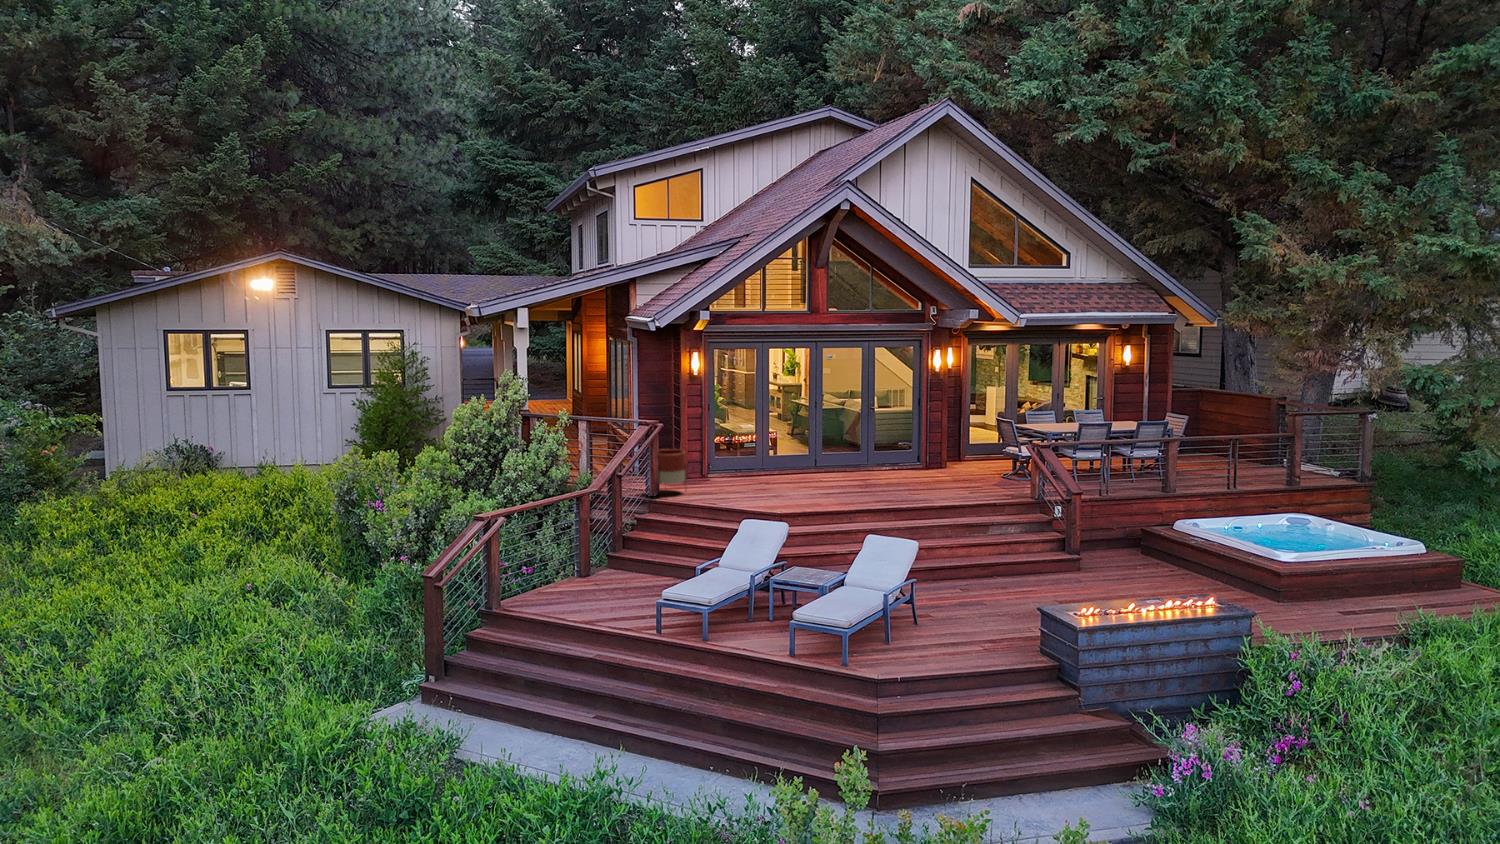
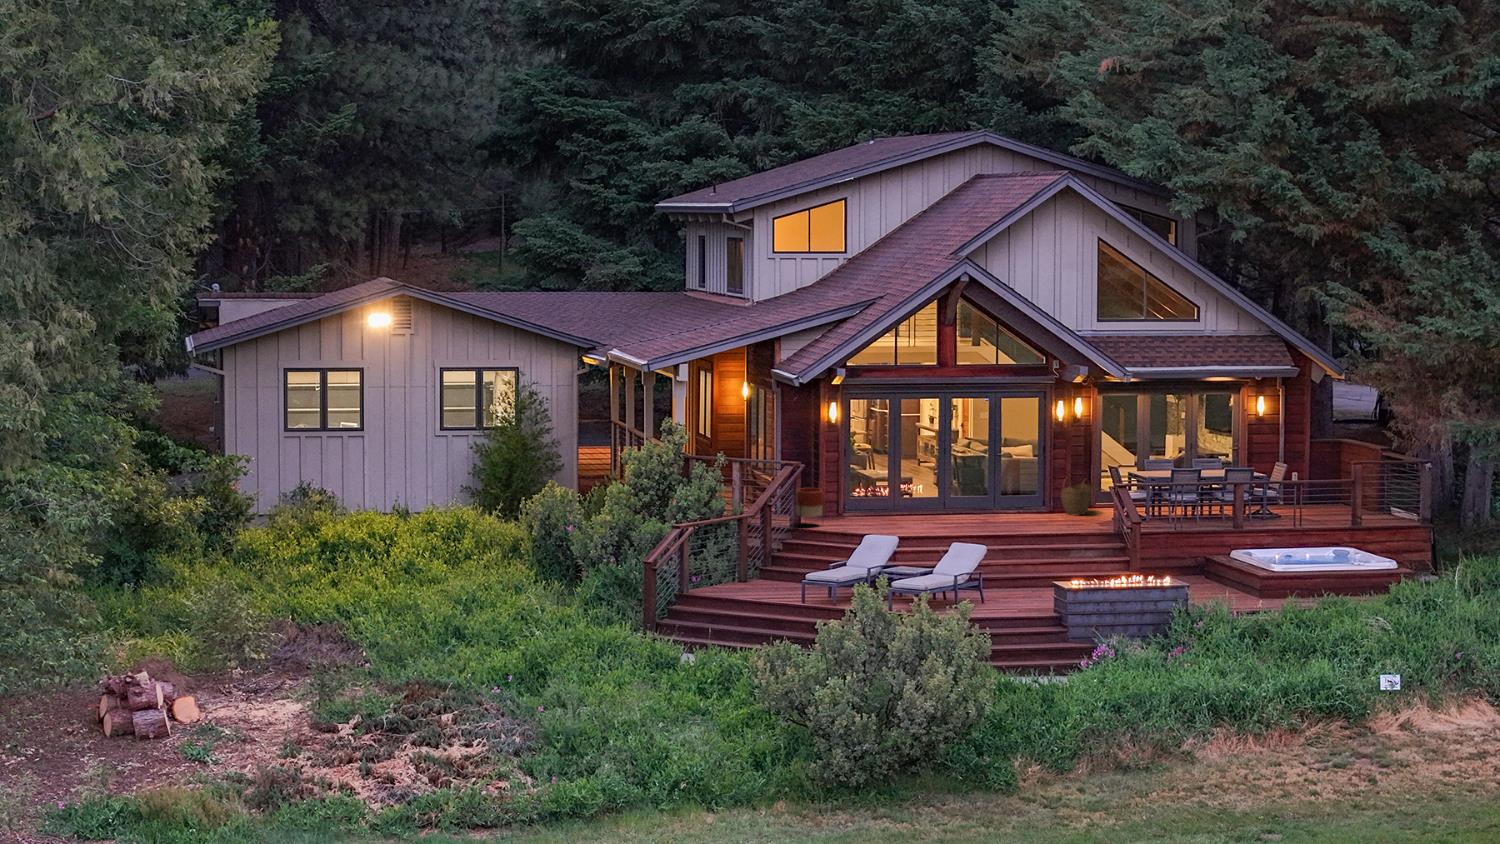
woven basket: none [943,430,973,472] -> present [1061,479,1091,515]

